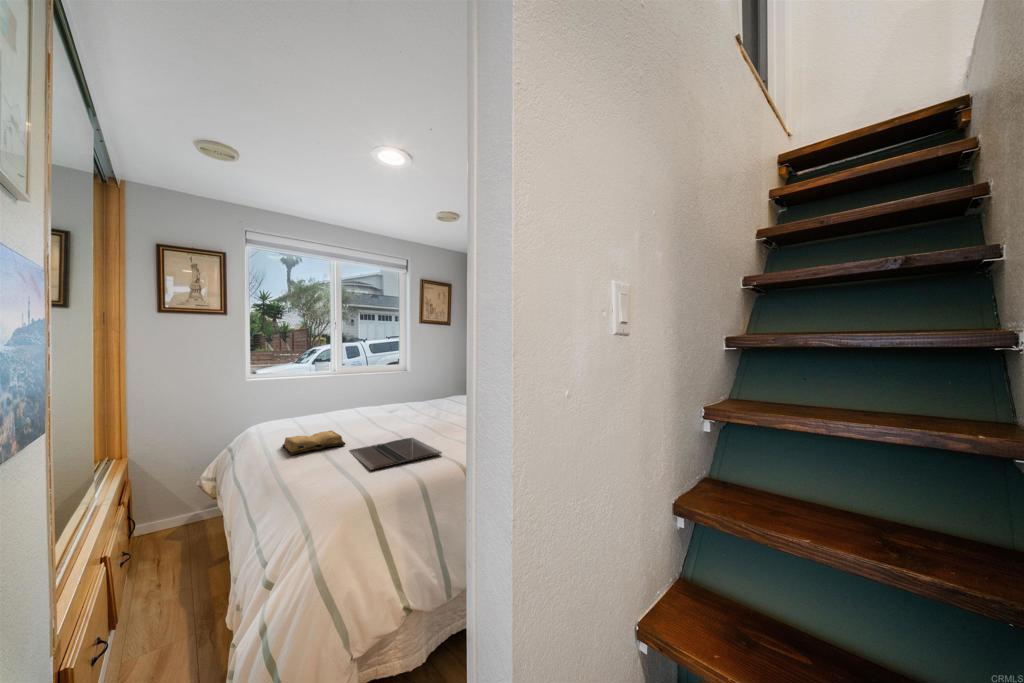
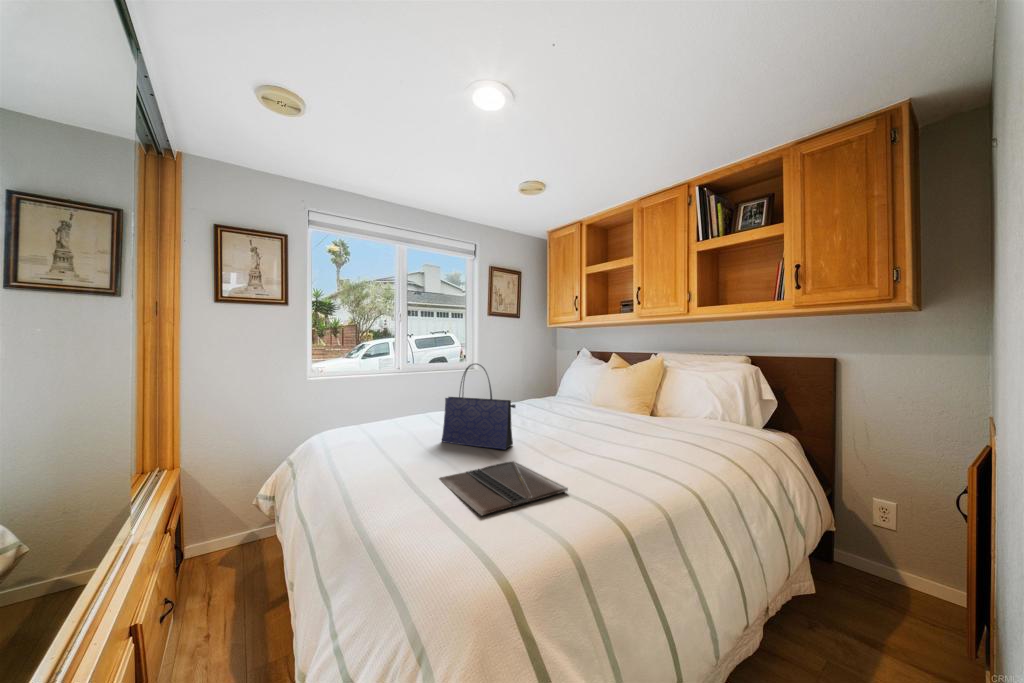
tote bag: none [361,364,419,430] -> present [442,363,516,450]
diary: present [282,430,345,455] -> none [354,447,432,483]

